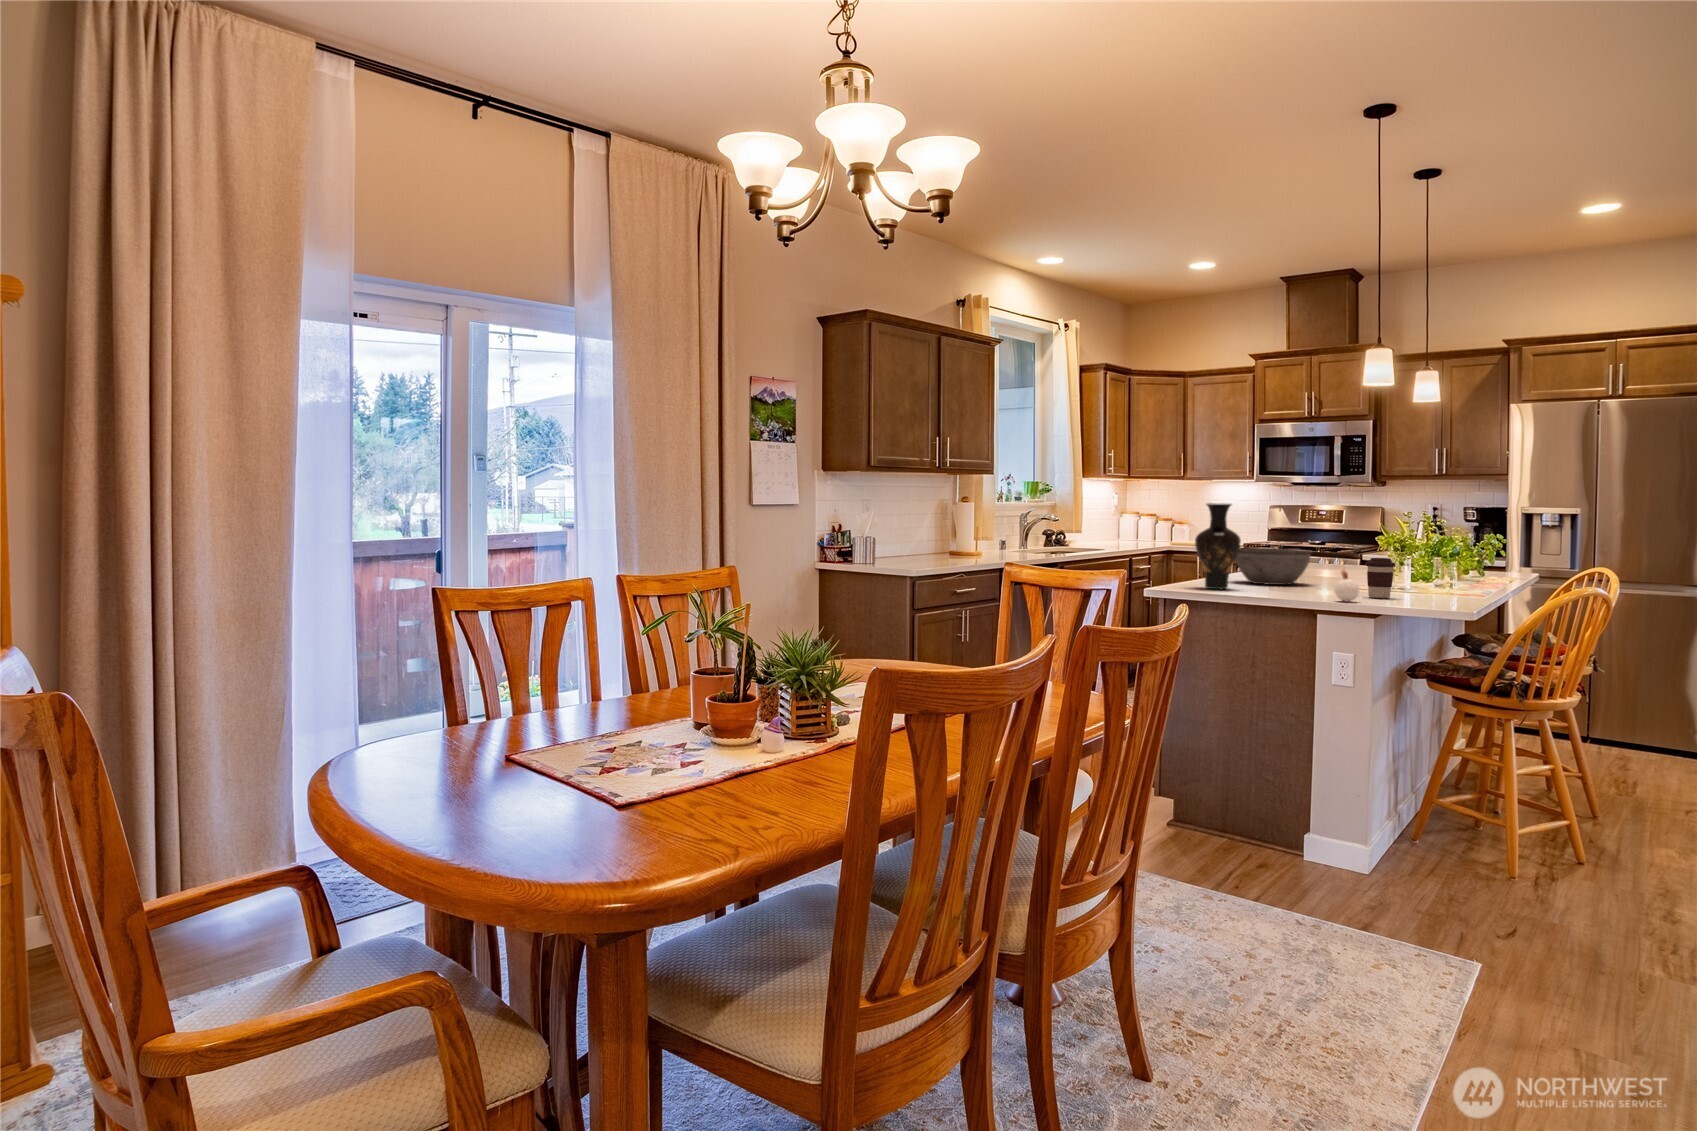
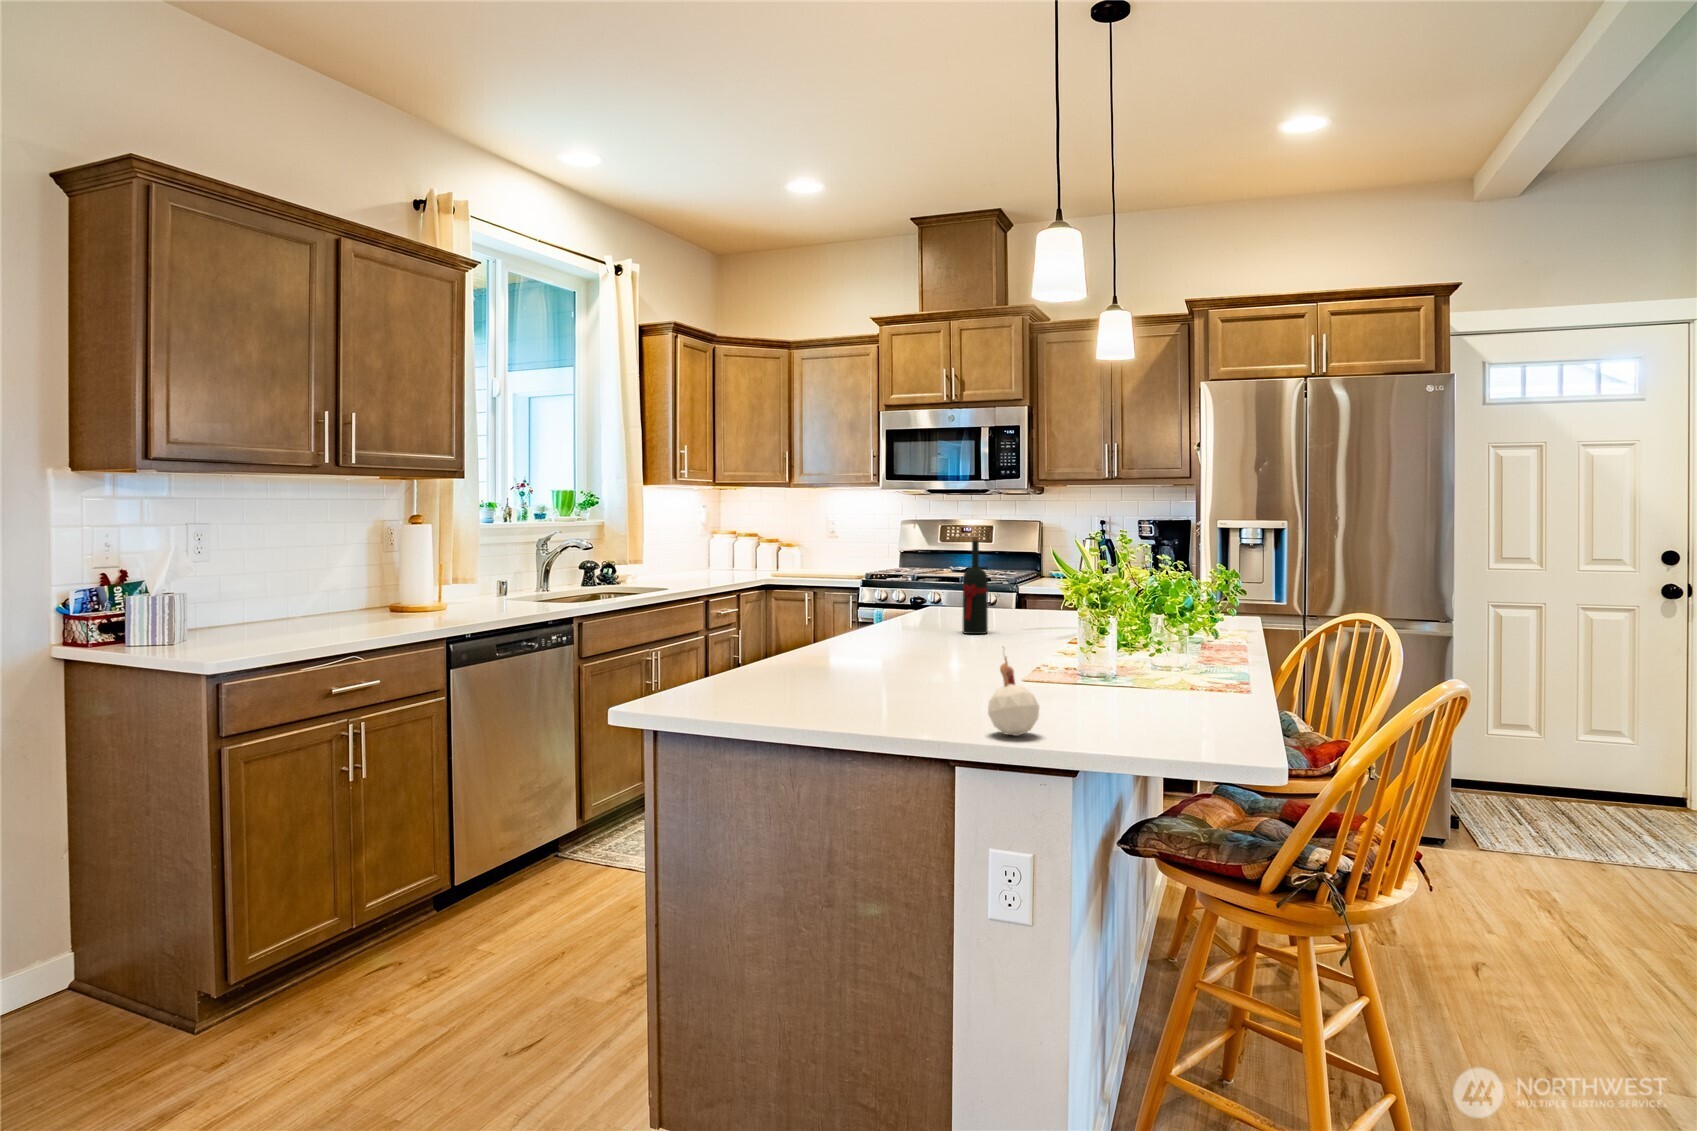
vase: present [1195,503,1241,589] -> none [721,520,810,697]
wine bottle: none [1319,516,1337,576] -> present [962,537,988,634]
bowl: present [1236,548,1312,585] -> none [814,598,948,669]
coffee cup: present [1366,558,1395,598] -> none [1045,626,1099,710]

